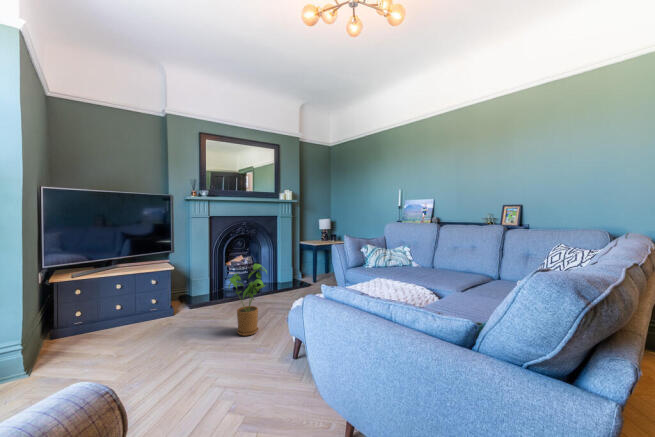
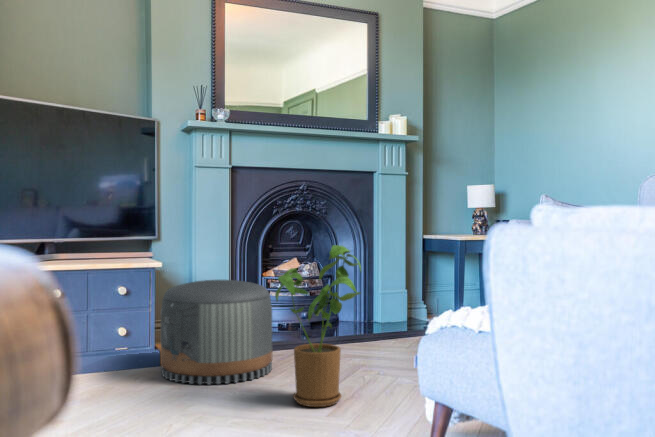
pouf: none [174,275,229,327] -> present [161,280,272,384]

